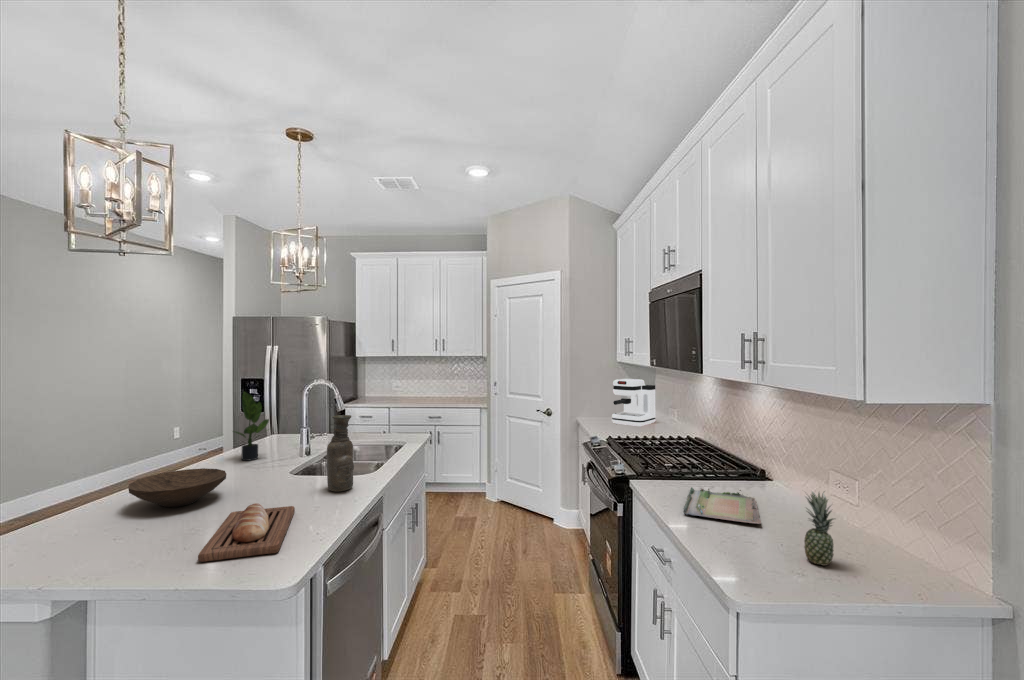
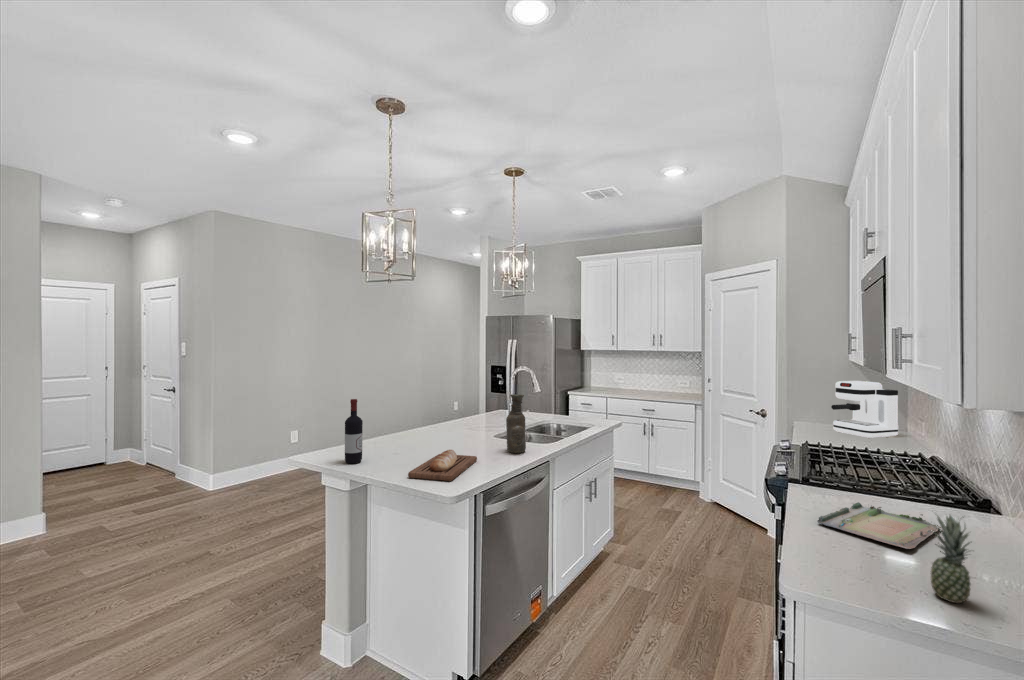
potted plant: present [235,392,269,461] -> none [461,374,488,425]
wine bottle: none [46,447,86,561] -> present [345,399,363,464]
wooden bowl: present [128,468,226,507] -> none [391,424,445,447]

